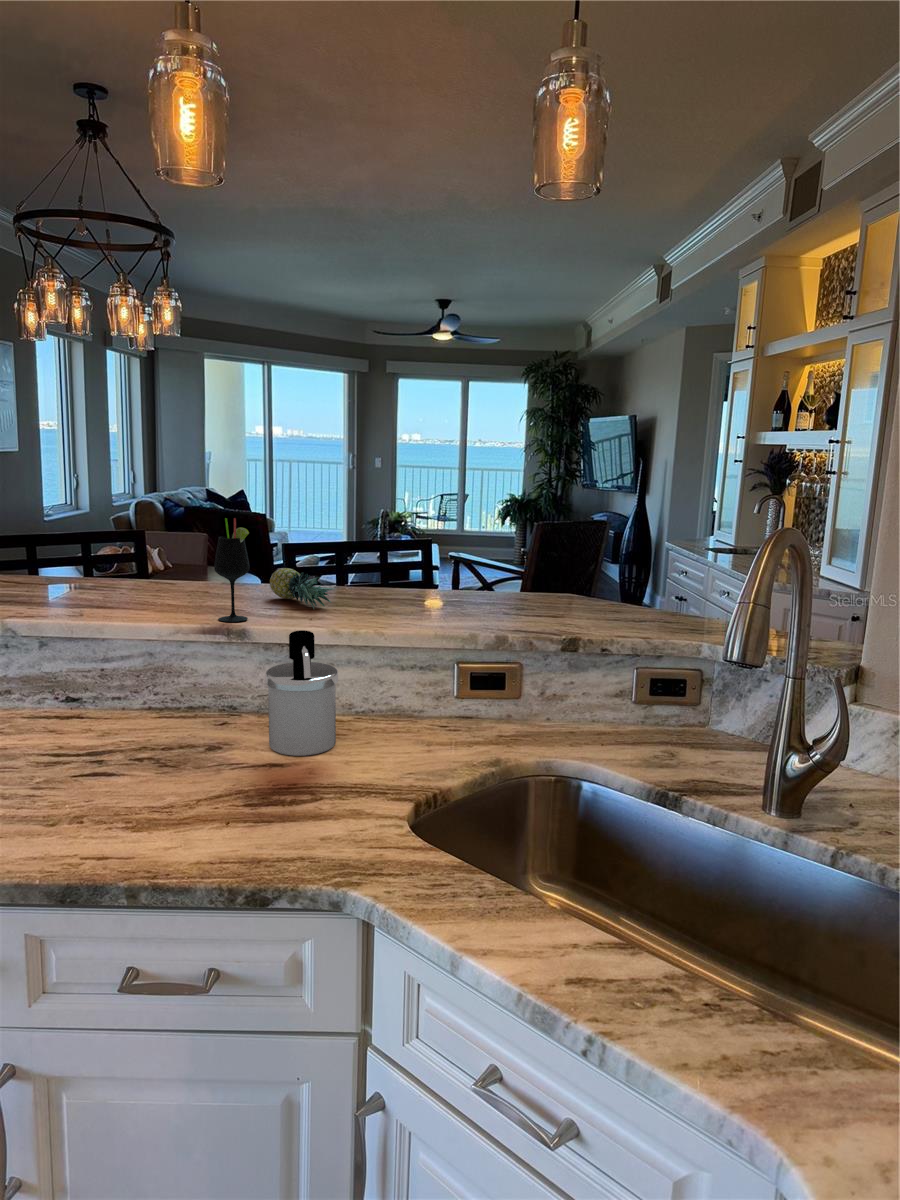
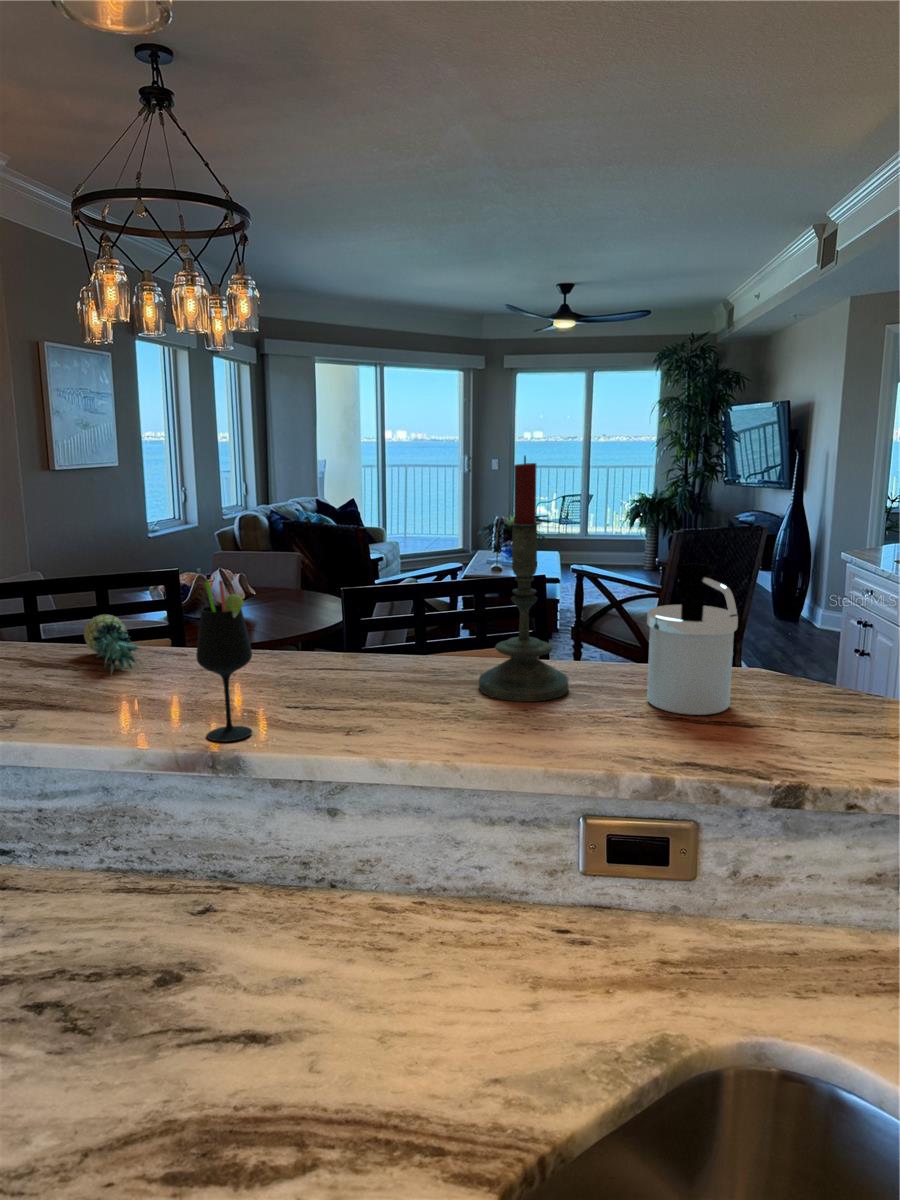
candle: none [388,449,447,609] -> present [479,456,568,702]
fruit: present [270,568,335,609] -> present [84,615,139,673]
soap dispenser: present [265,630,338,756] -> present [647,564,738,715]

